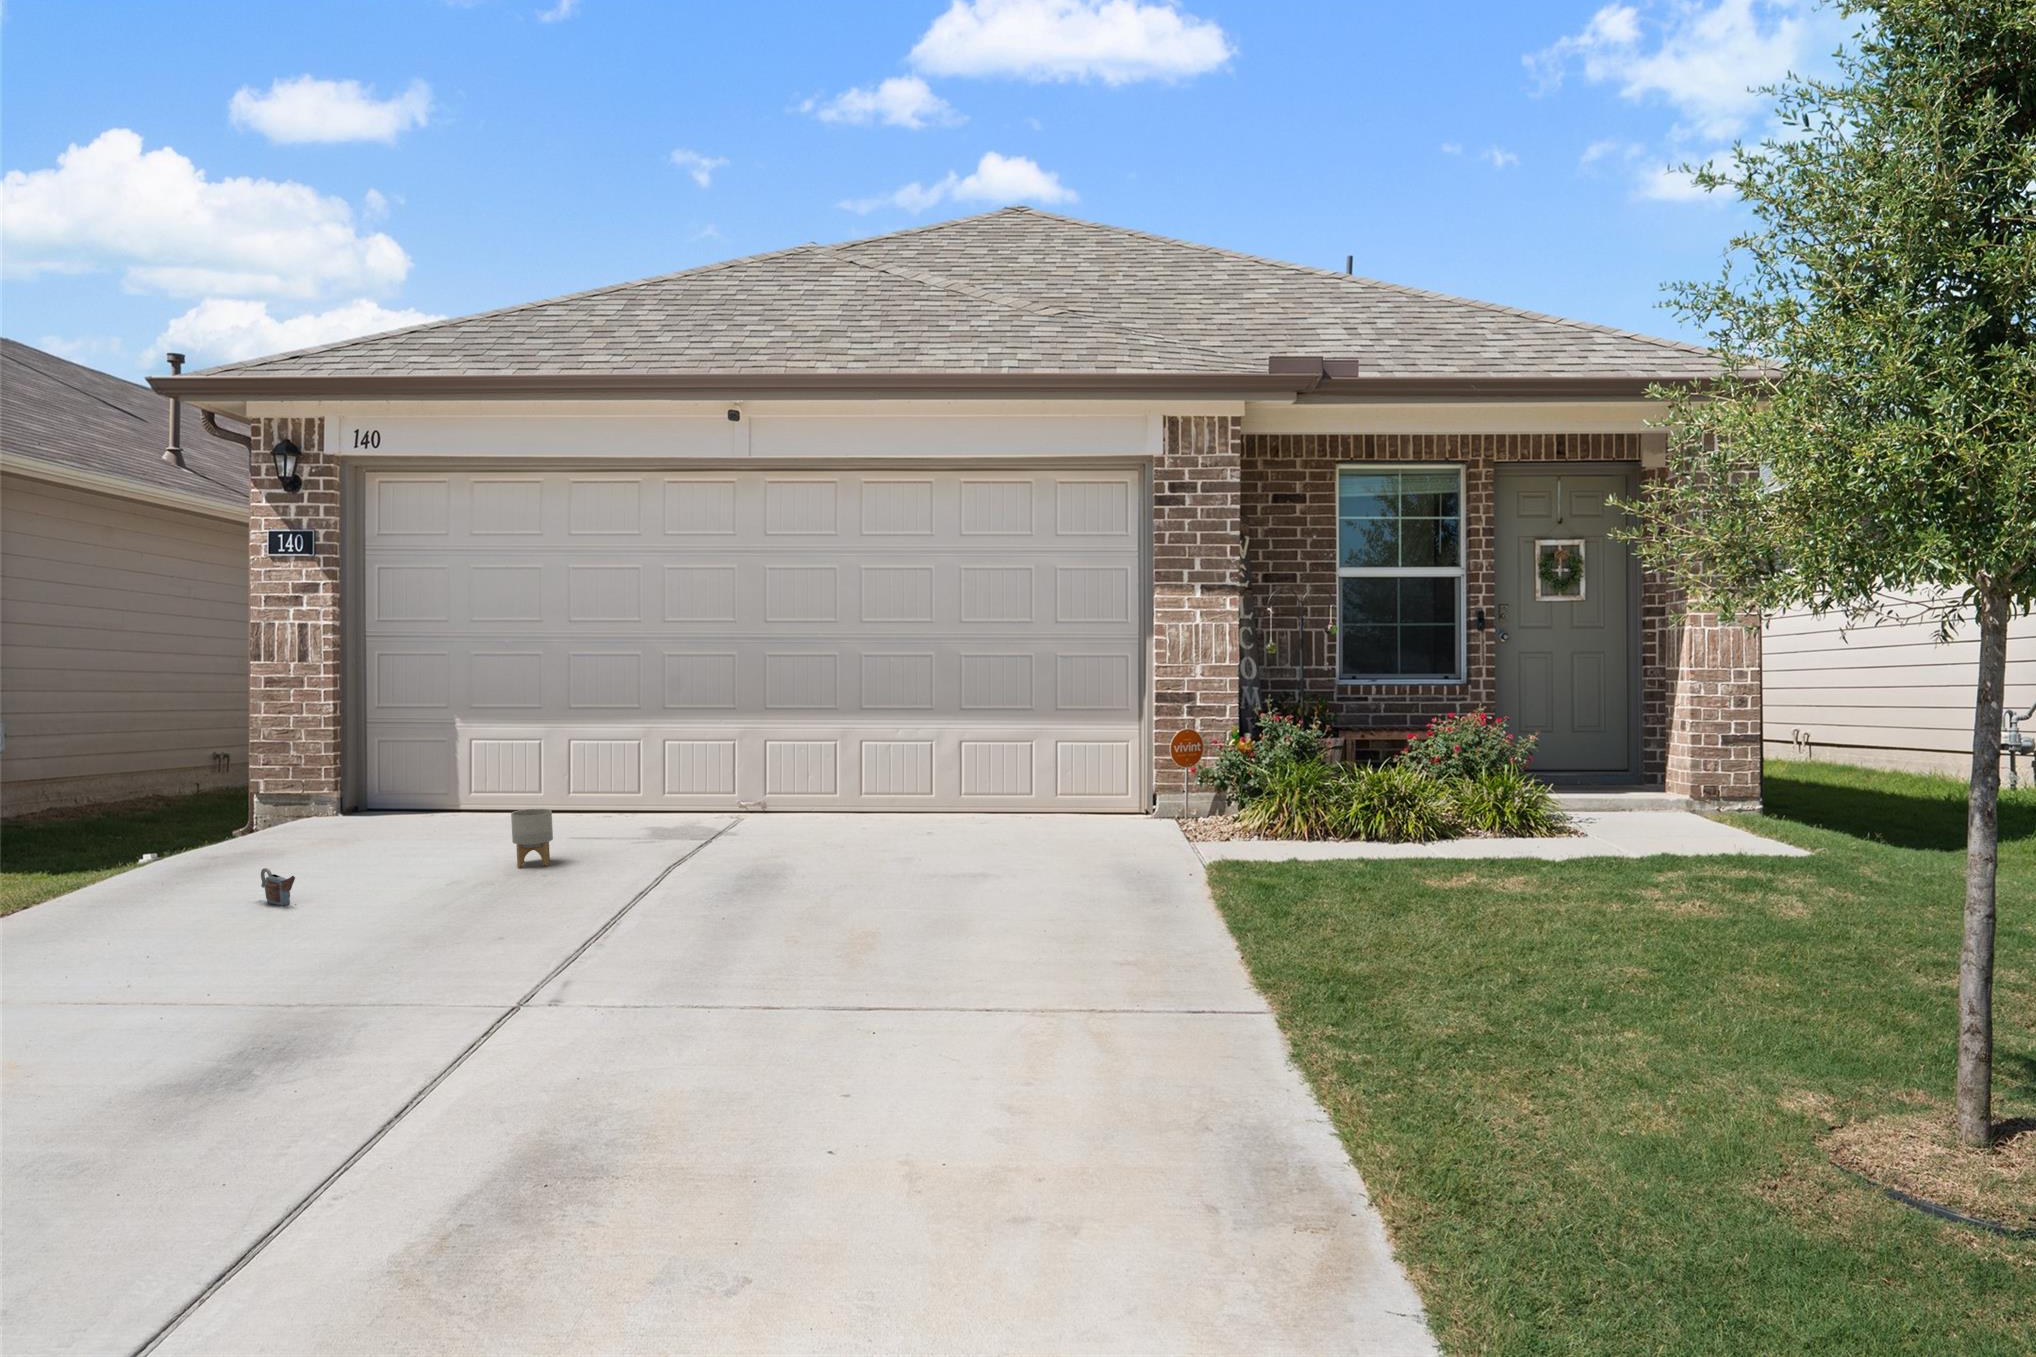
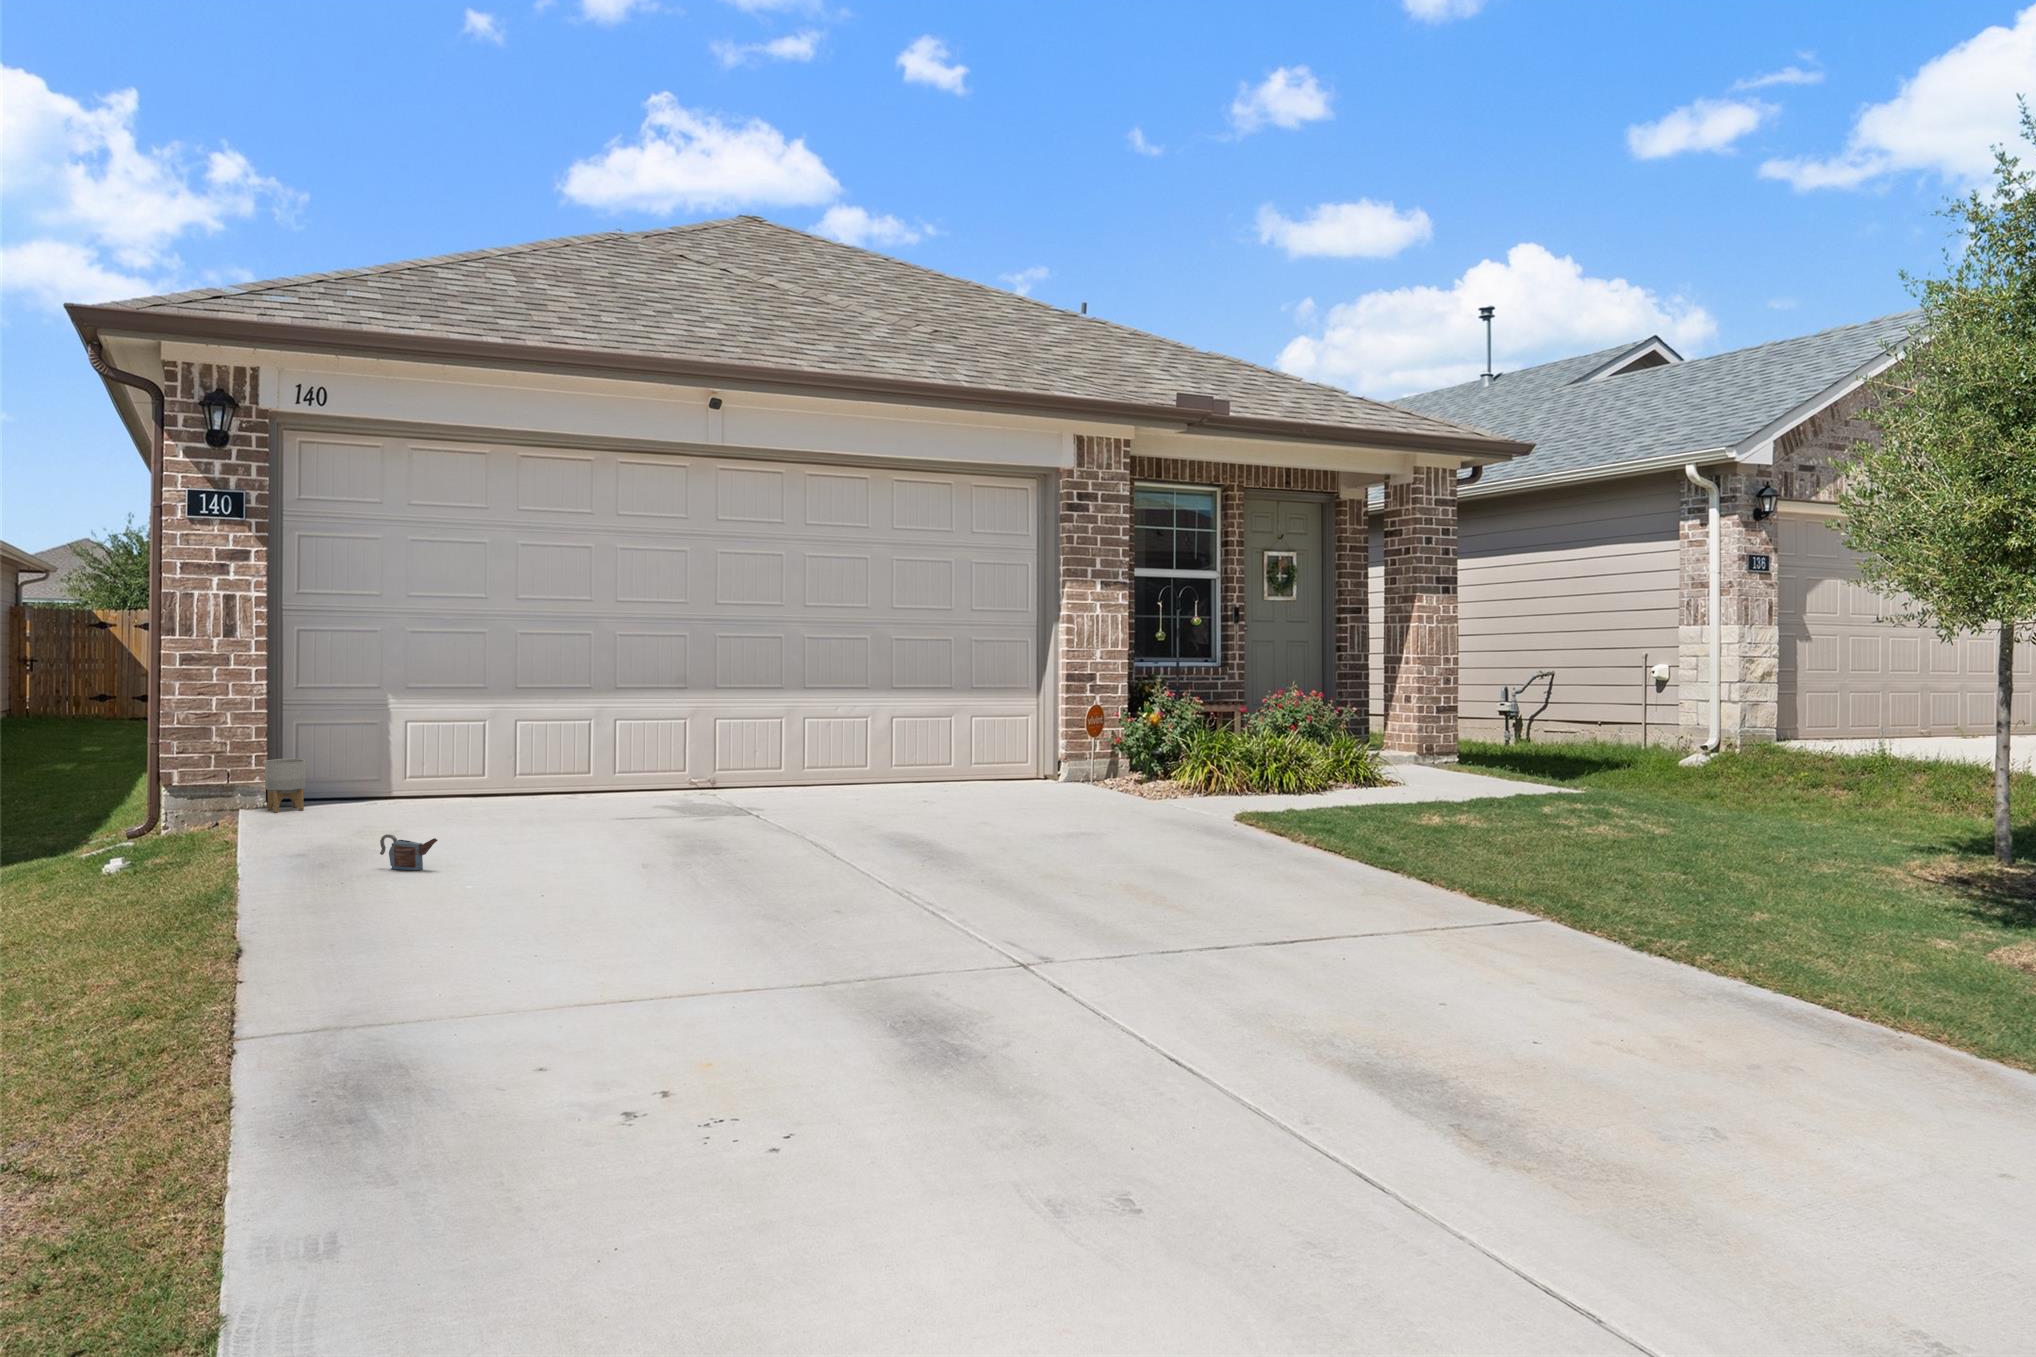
planter: present [511,808,553,868] -> present [265,759,305,813]

